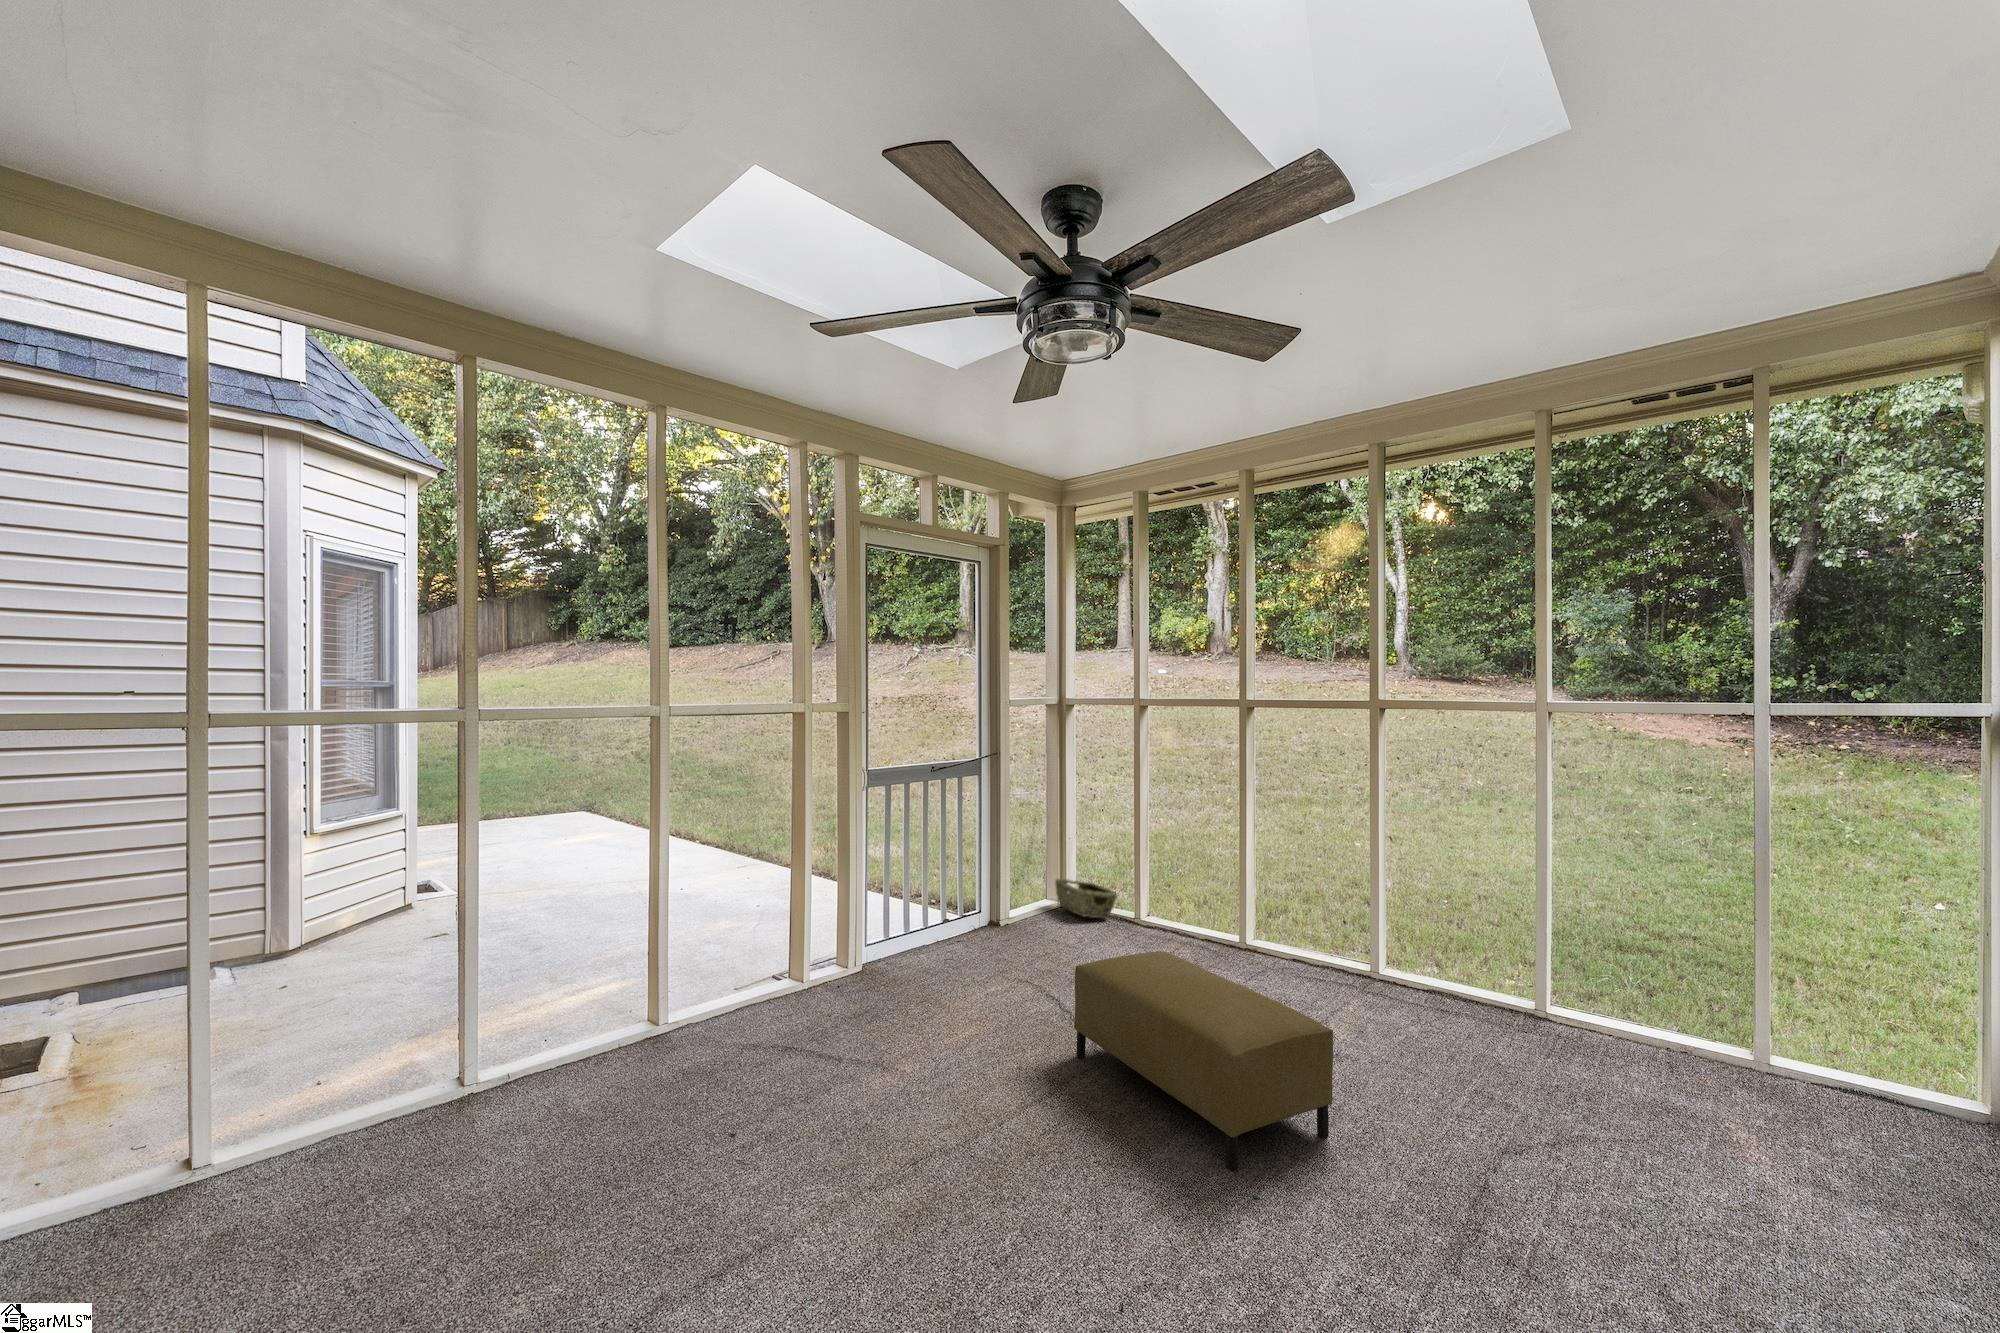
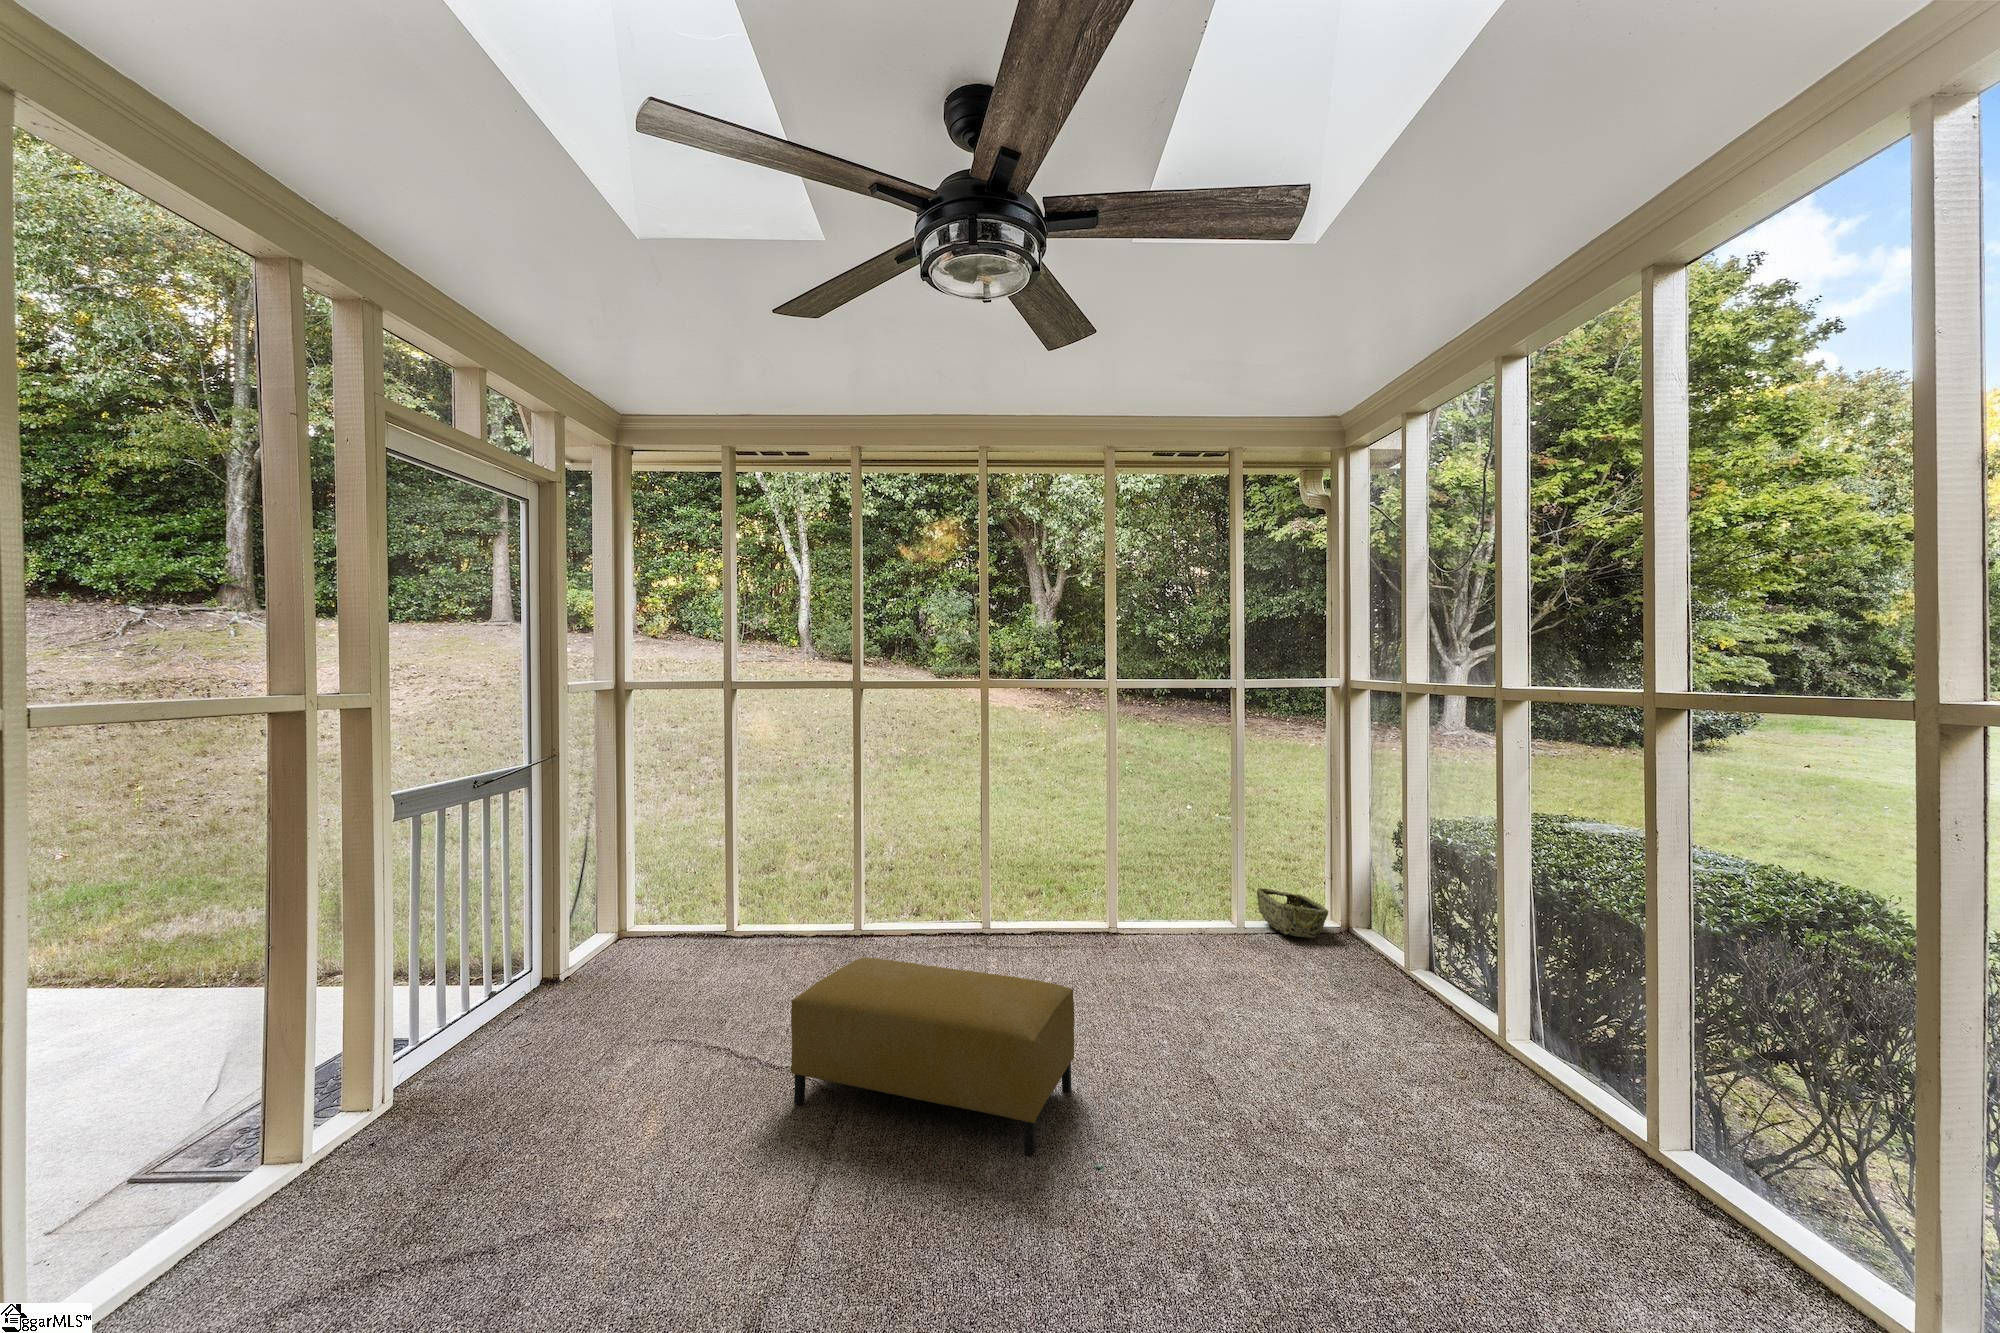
woven basket: present [1055,879,1117,918] -> present [1257,888,1329,938]

